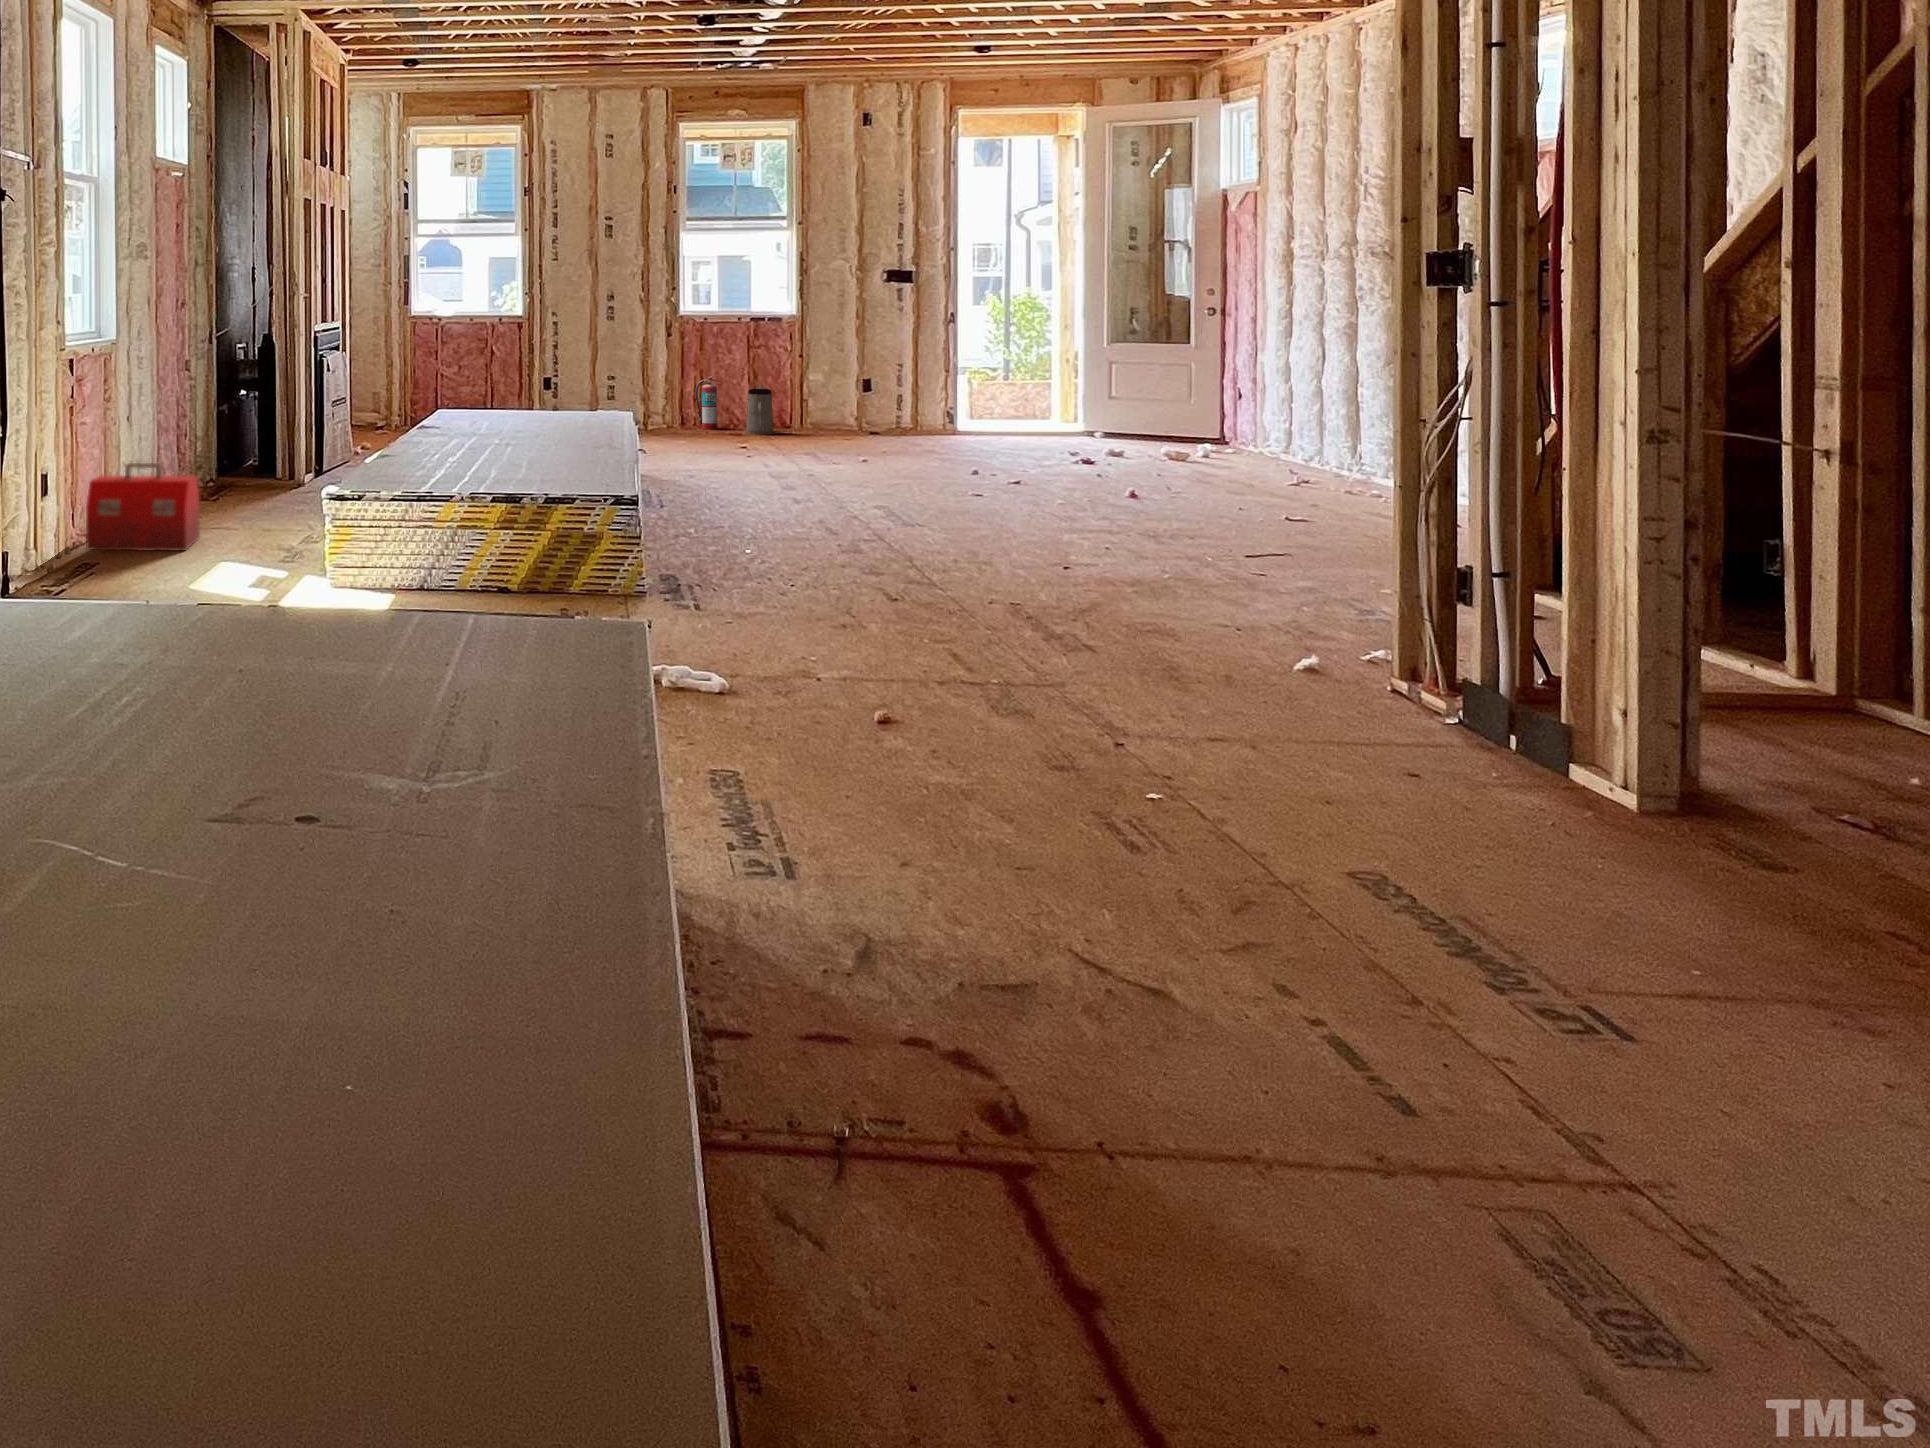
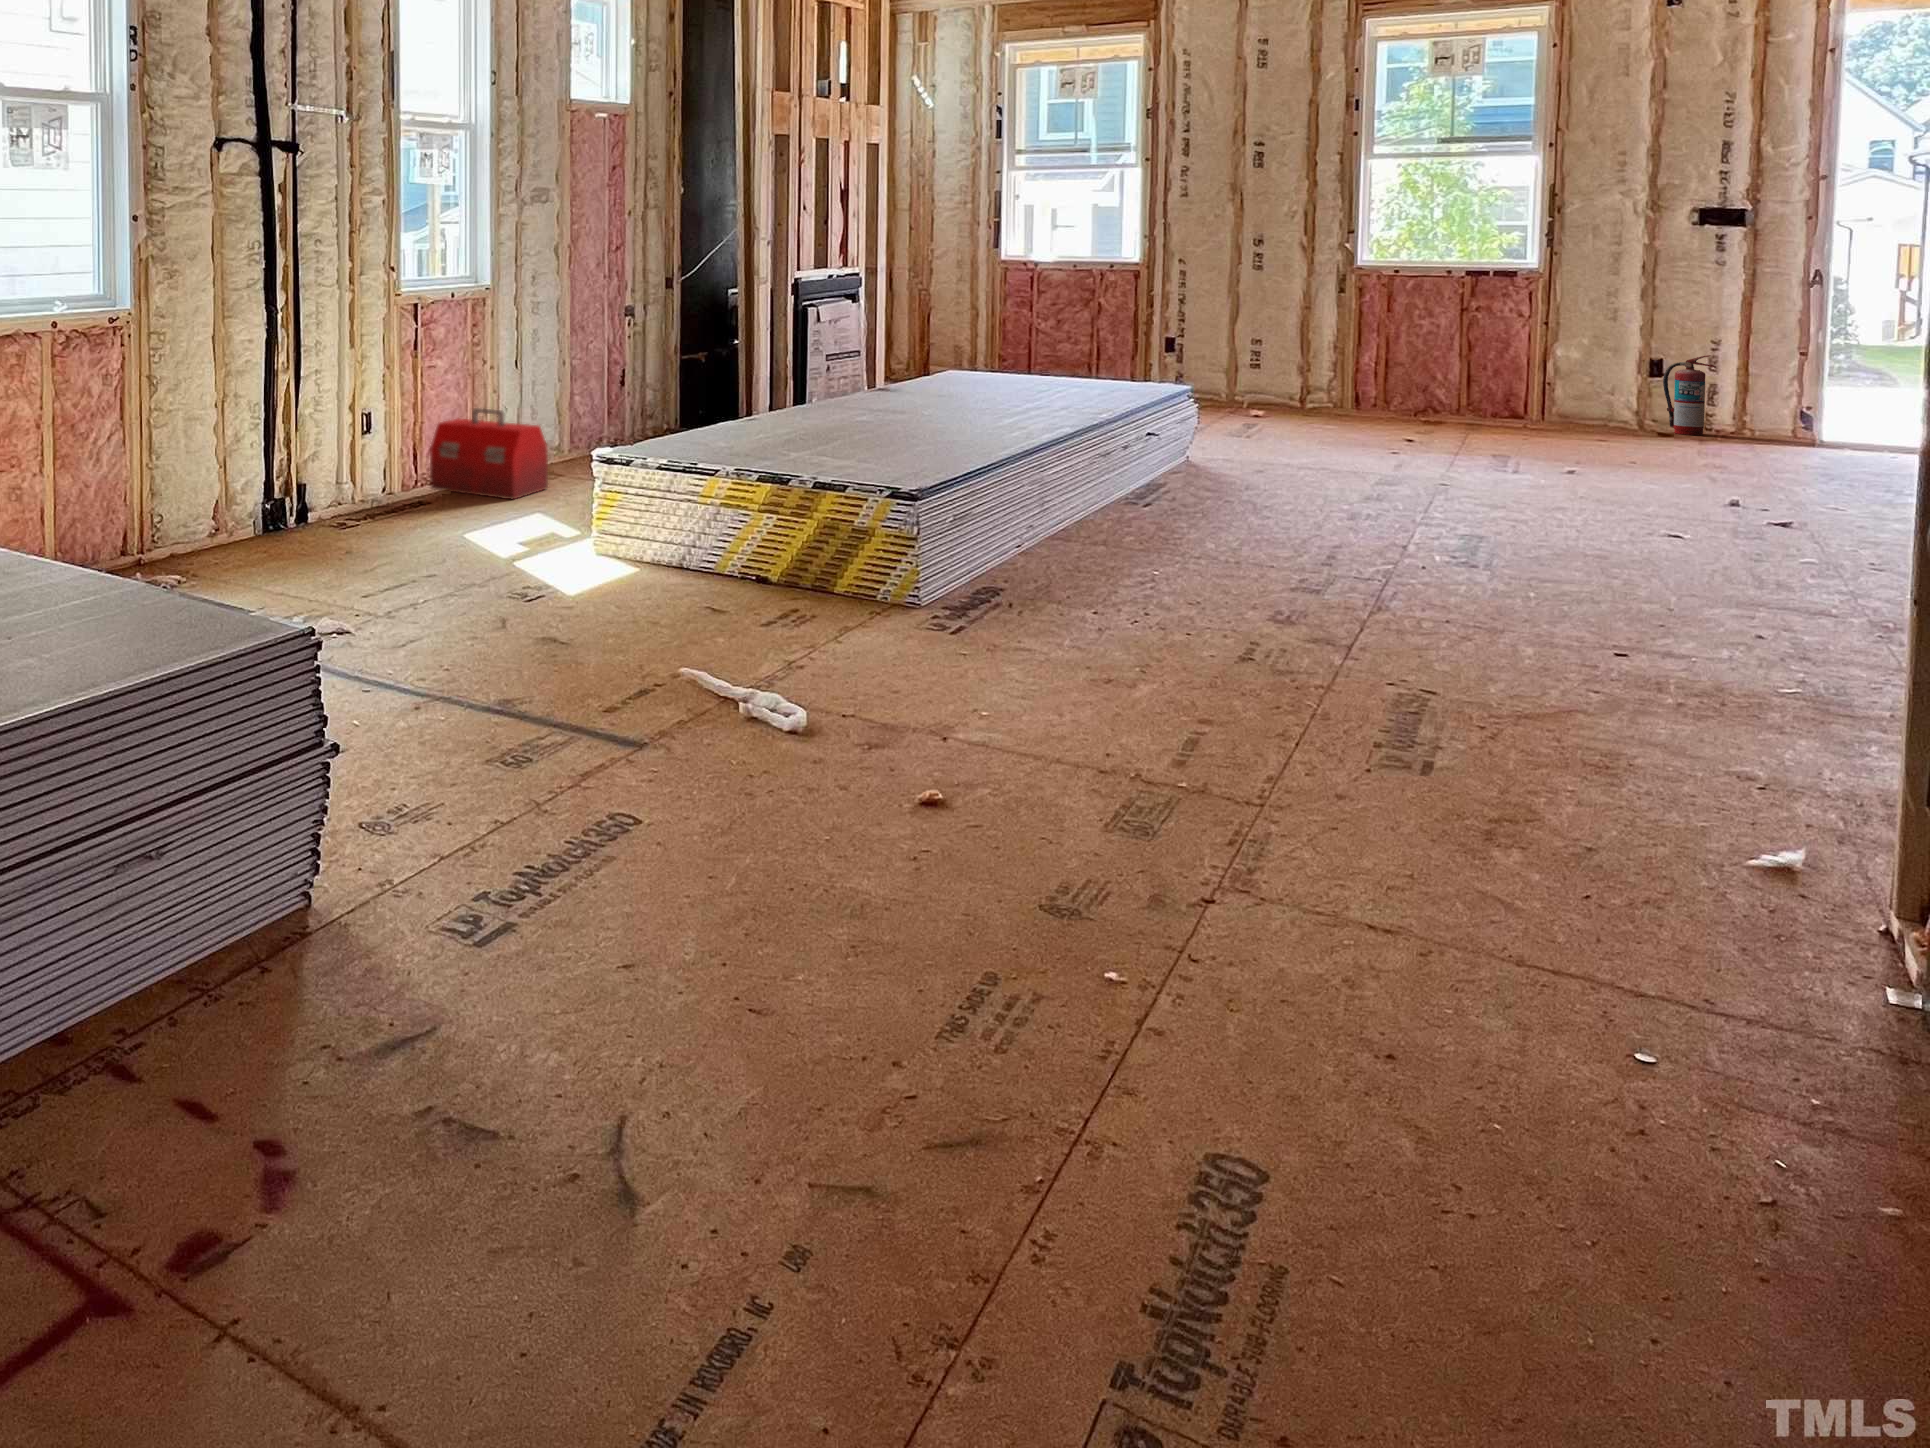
fire extinguisher: present [695,374,722,429] -> present [1663,355,1716,435]
watering can: present [746,378,775,435] -> none [1454,350,1502,425]

